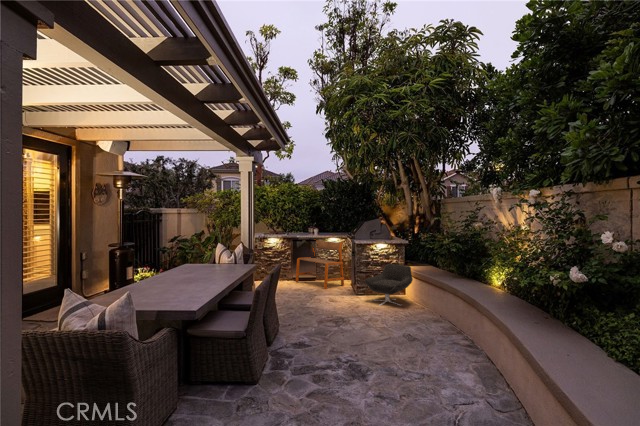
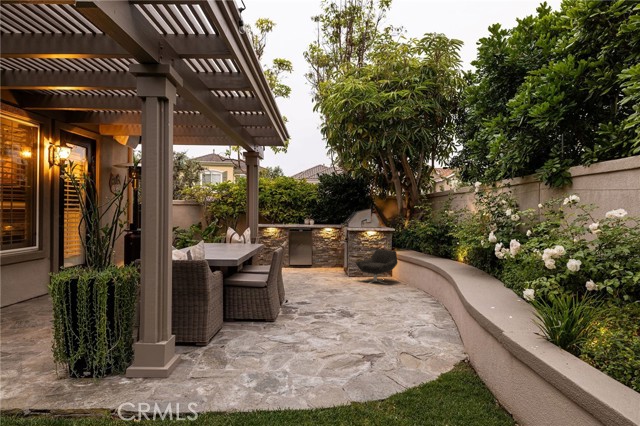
bench: present [296,240,344,289] -> none [293,230,338,274]

